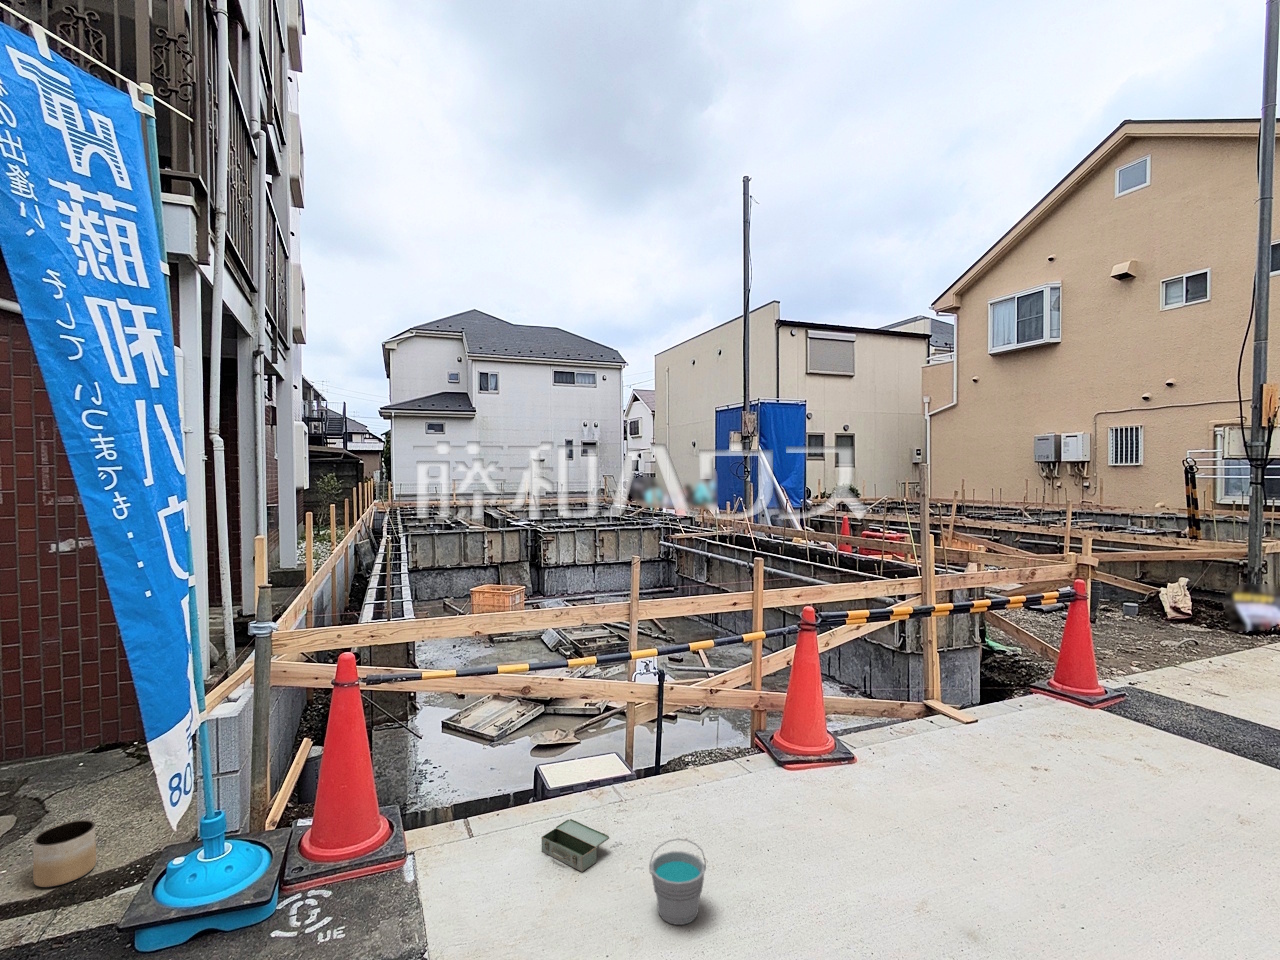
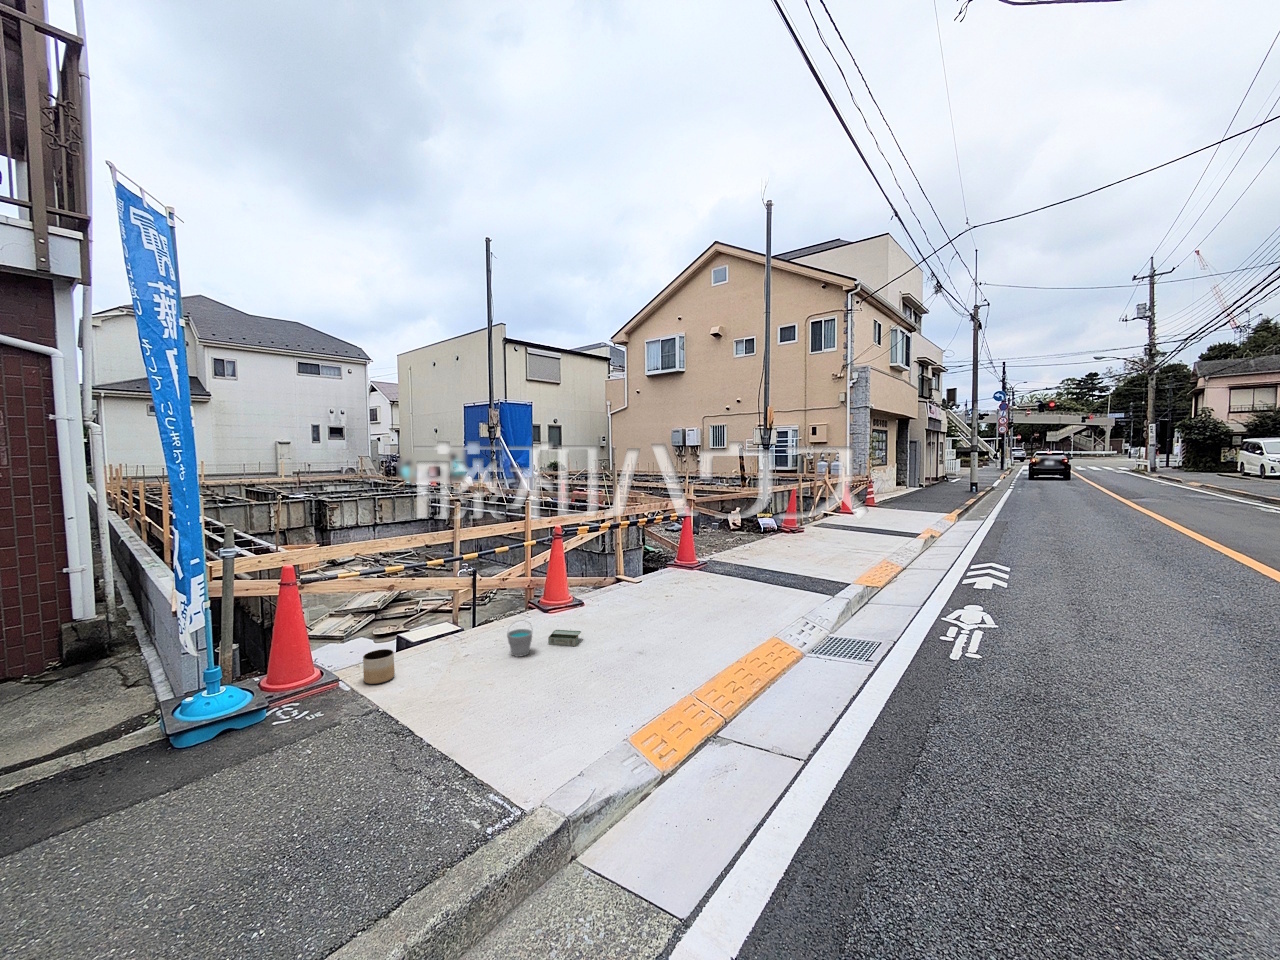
toolbox: present [542,819,609,872] -> present [548,630,581,646]
planter: present [33,820,96,887] -> present [363,649,395,684]

